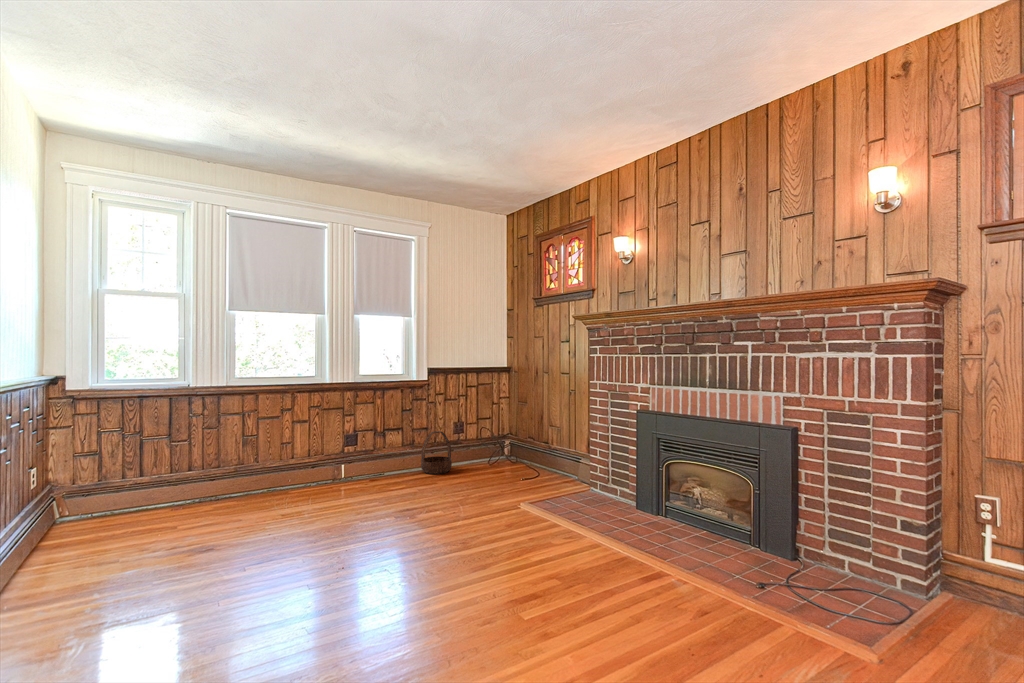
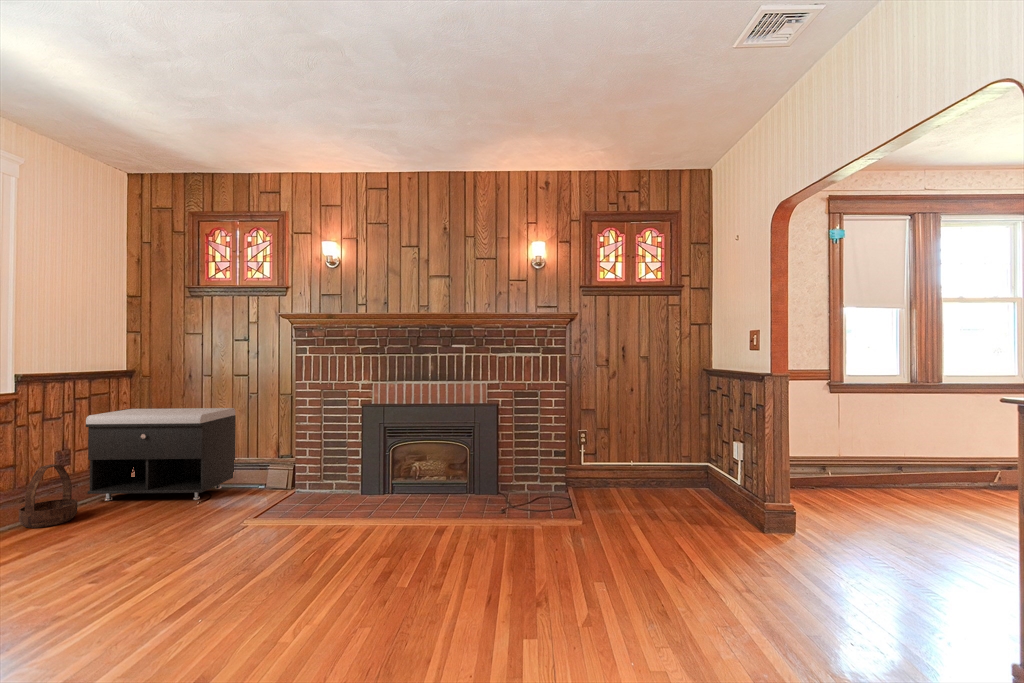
storage bench: none [468,397,561,478] -> present [86,408,236,501]

